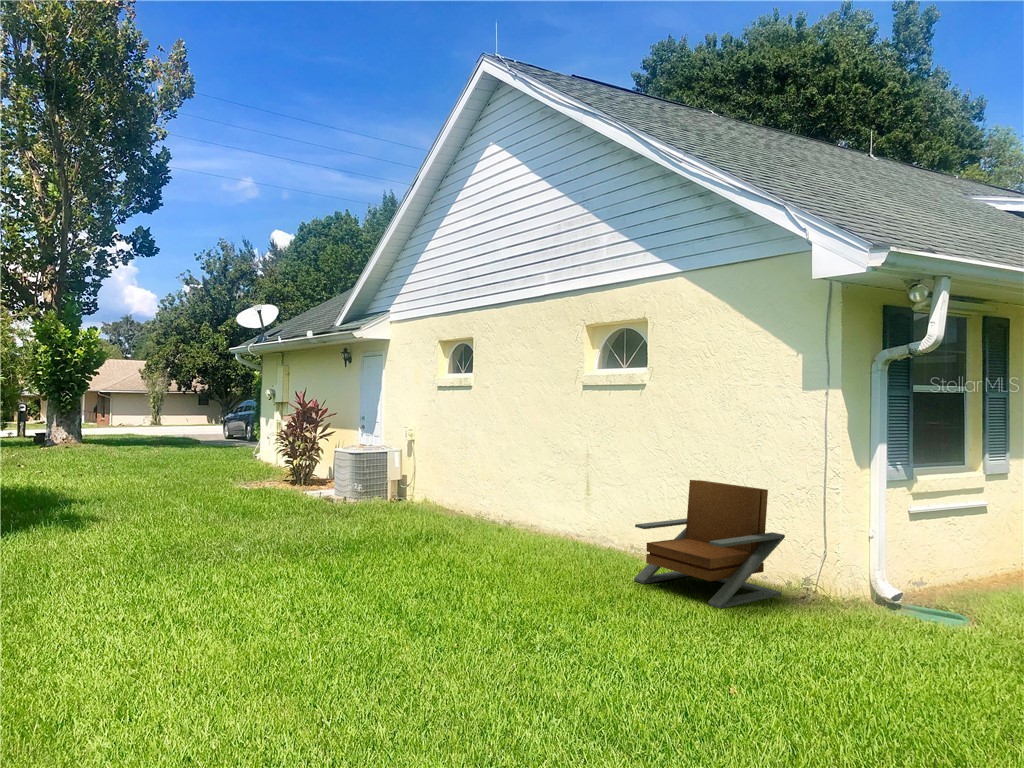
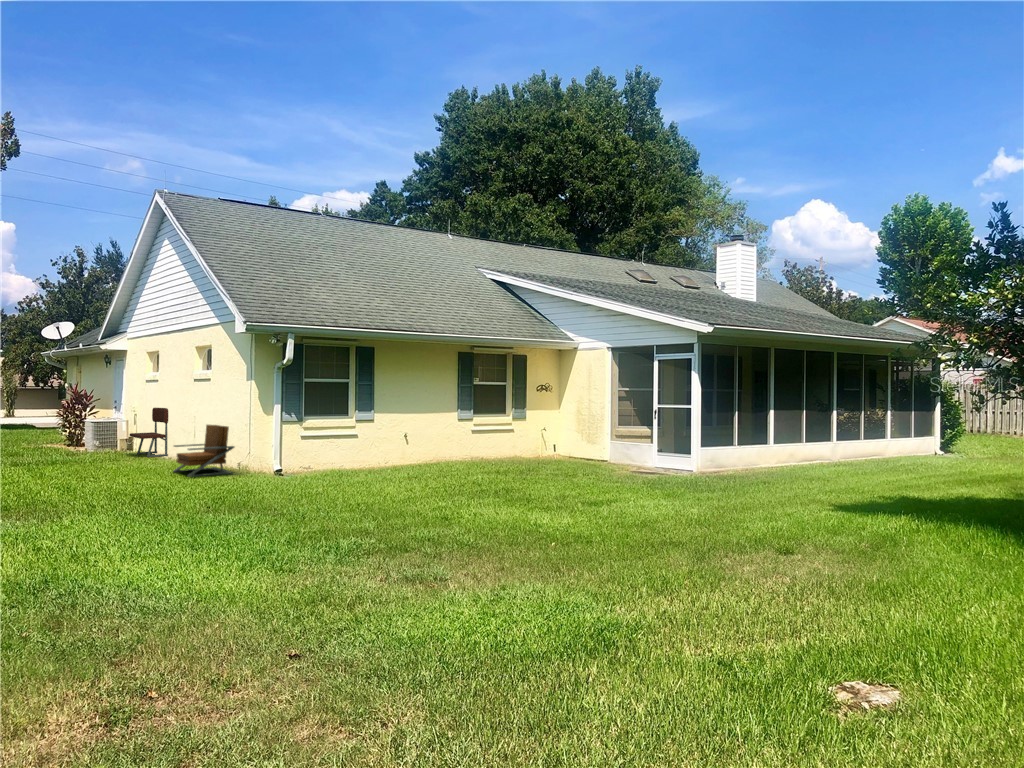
bench: none [435,433,509,522] -> present [130,408,168,457]

